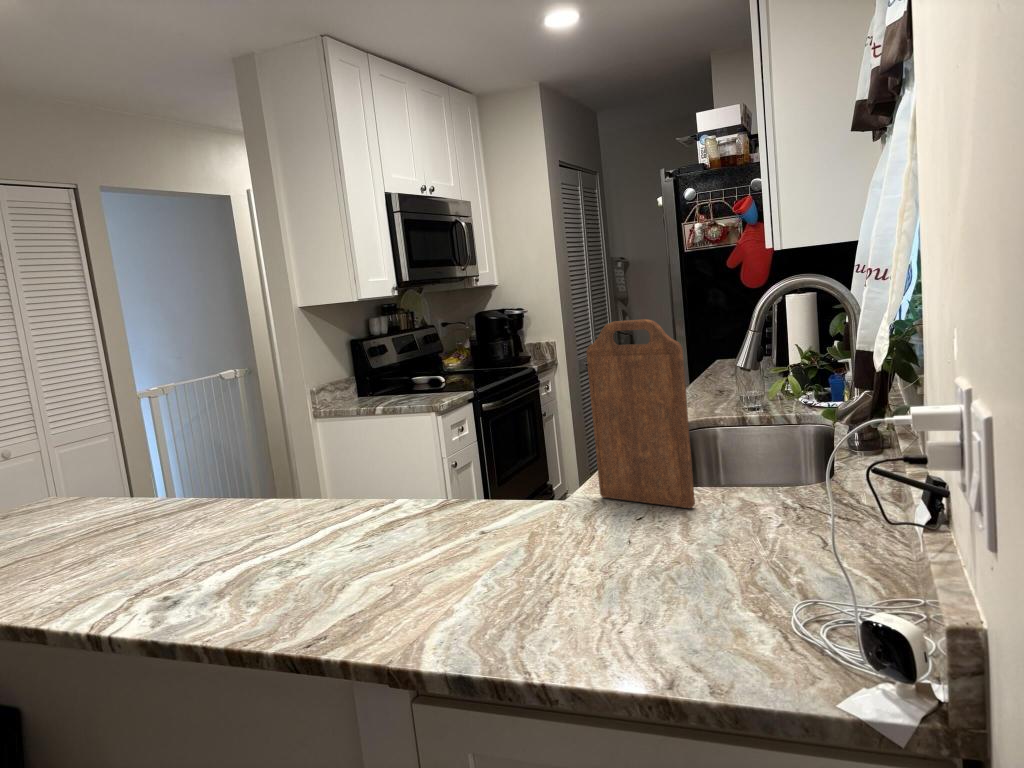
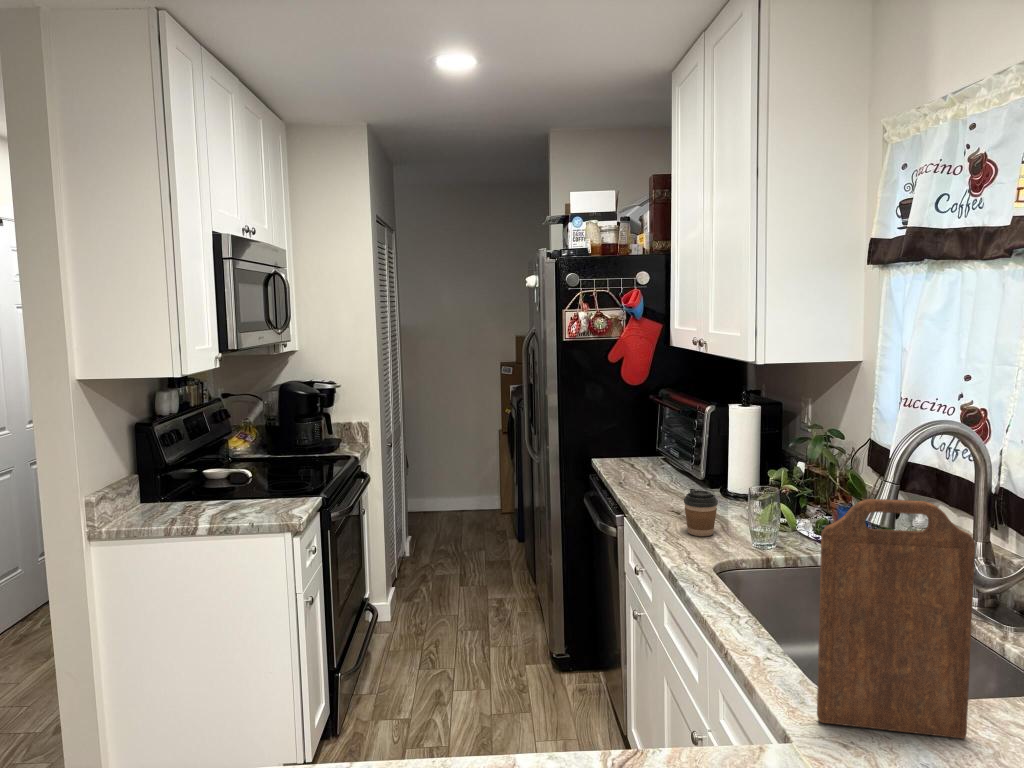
coffee cup: none [701,364,732,405] -> present [684,488,718,536]

